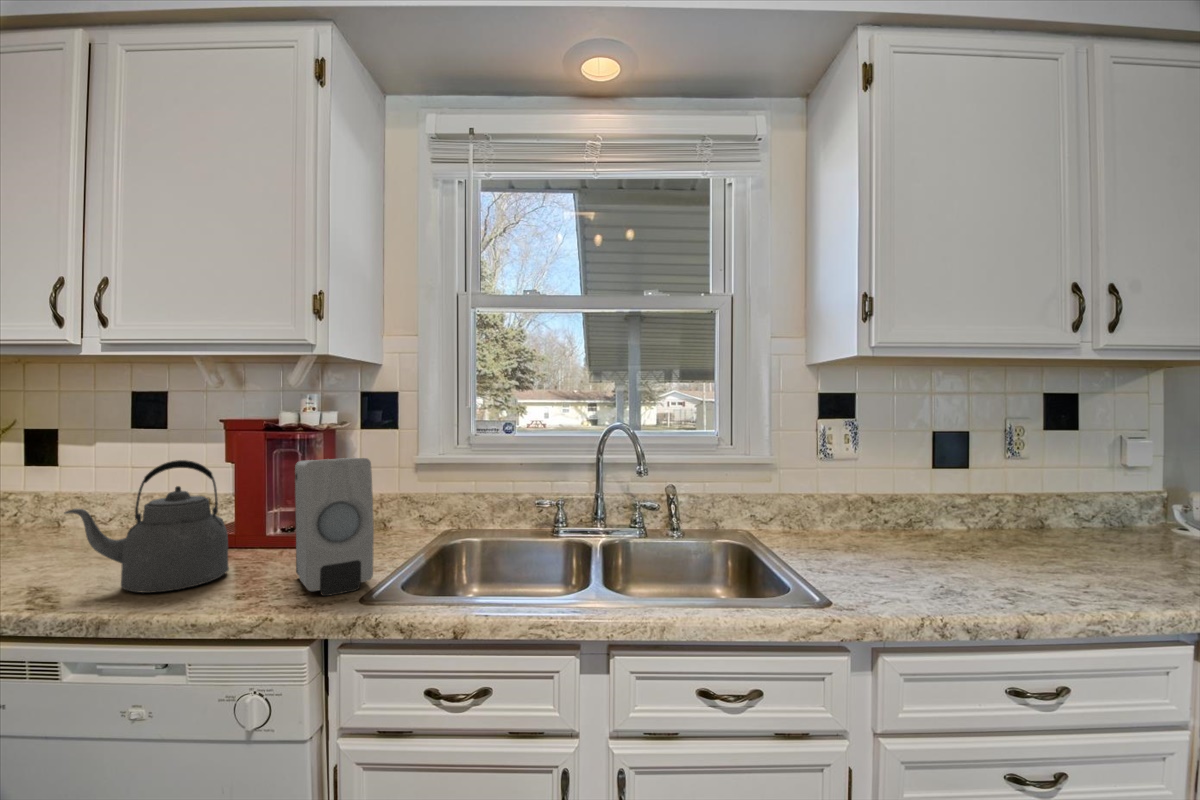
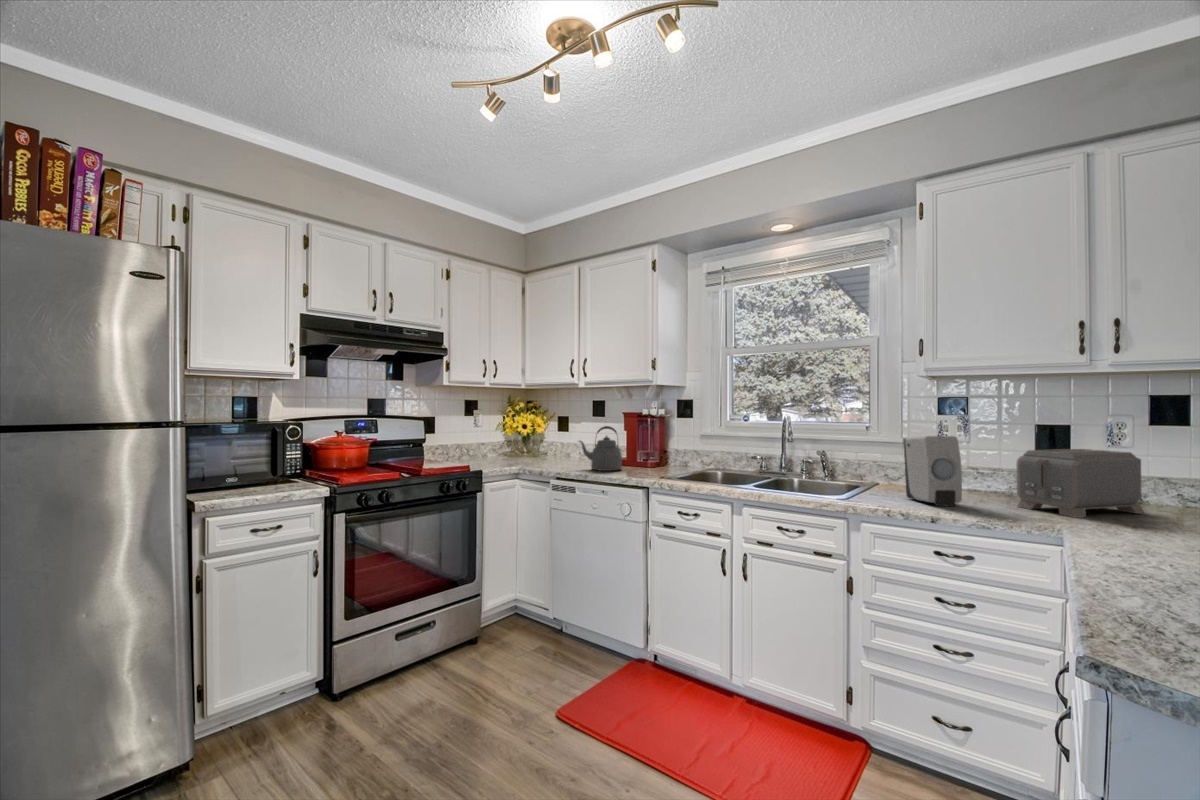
soap dispenser: present [295,458,374,596] -> present [904,436,962,506]
toaster: none [1003,464,1120,581] -> present [1016,449,1144,518]

